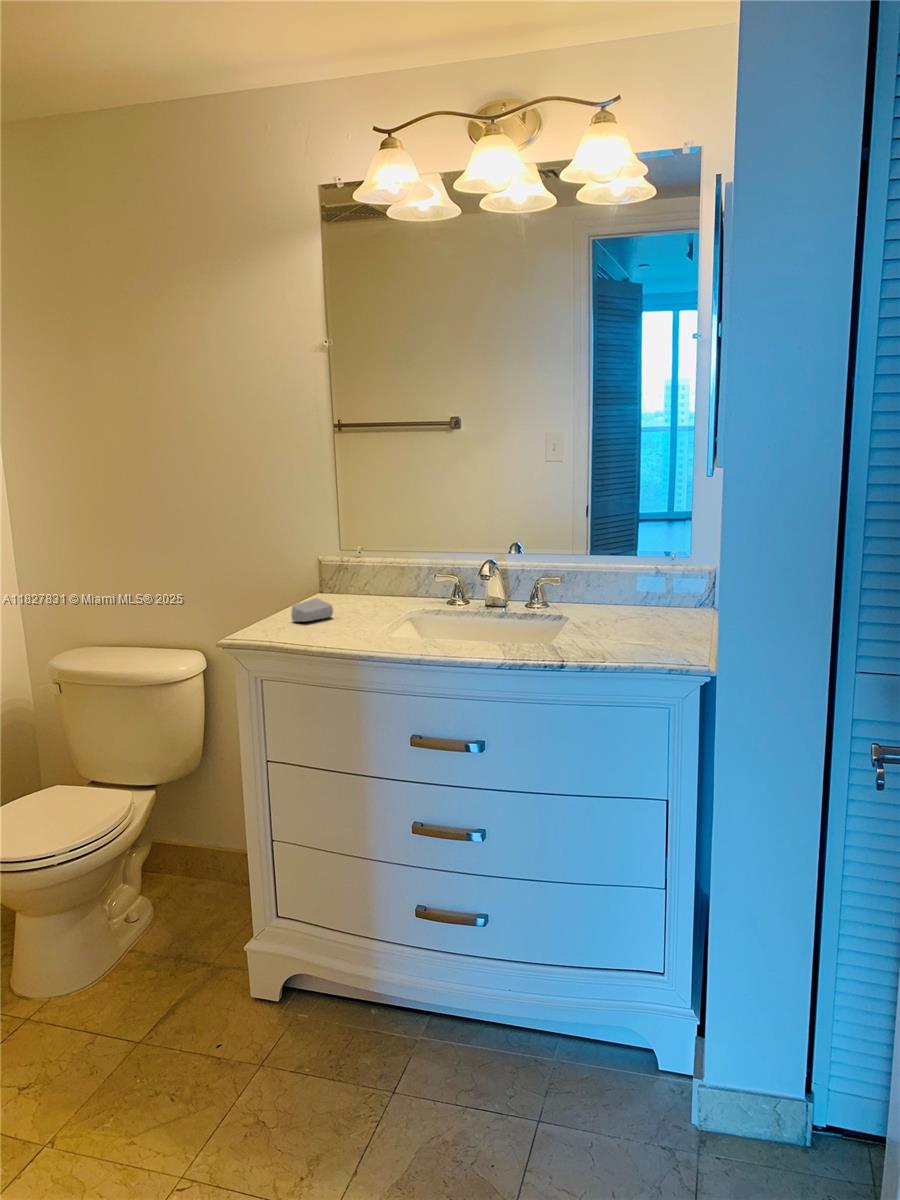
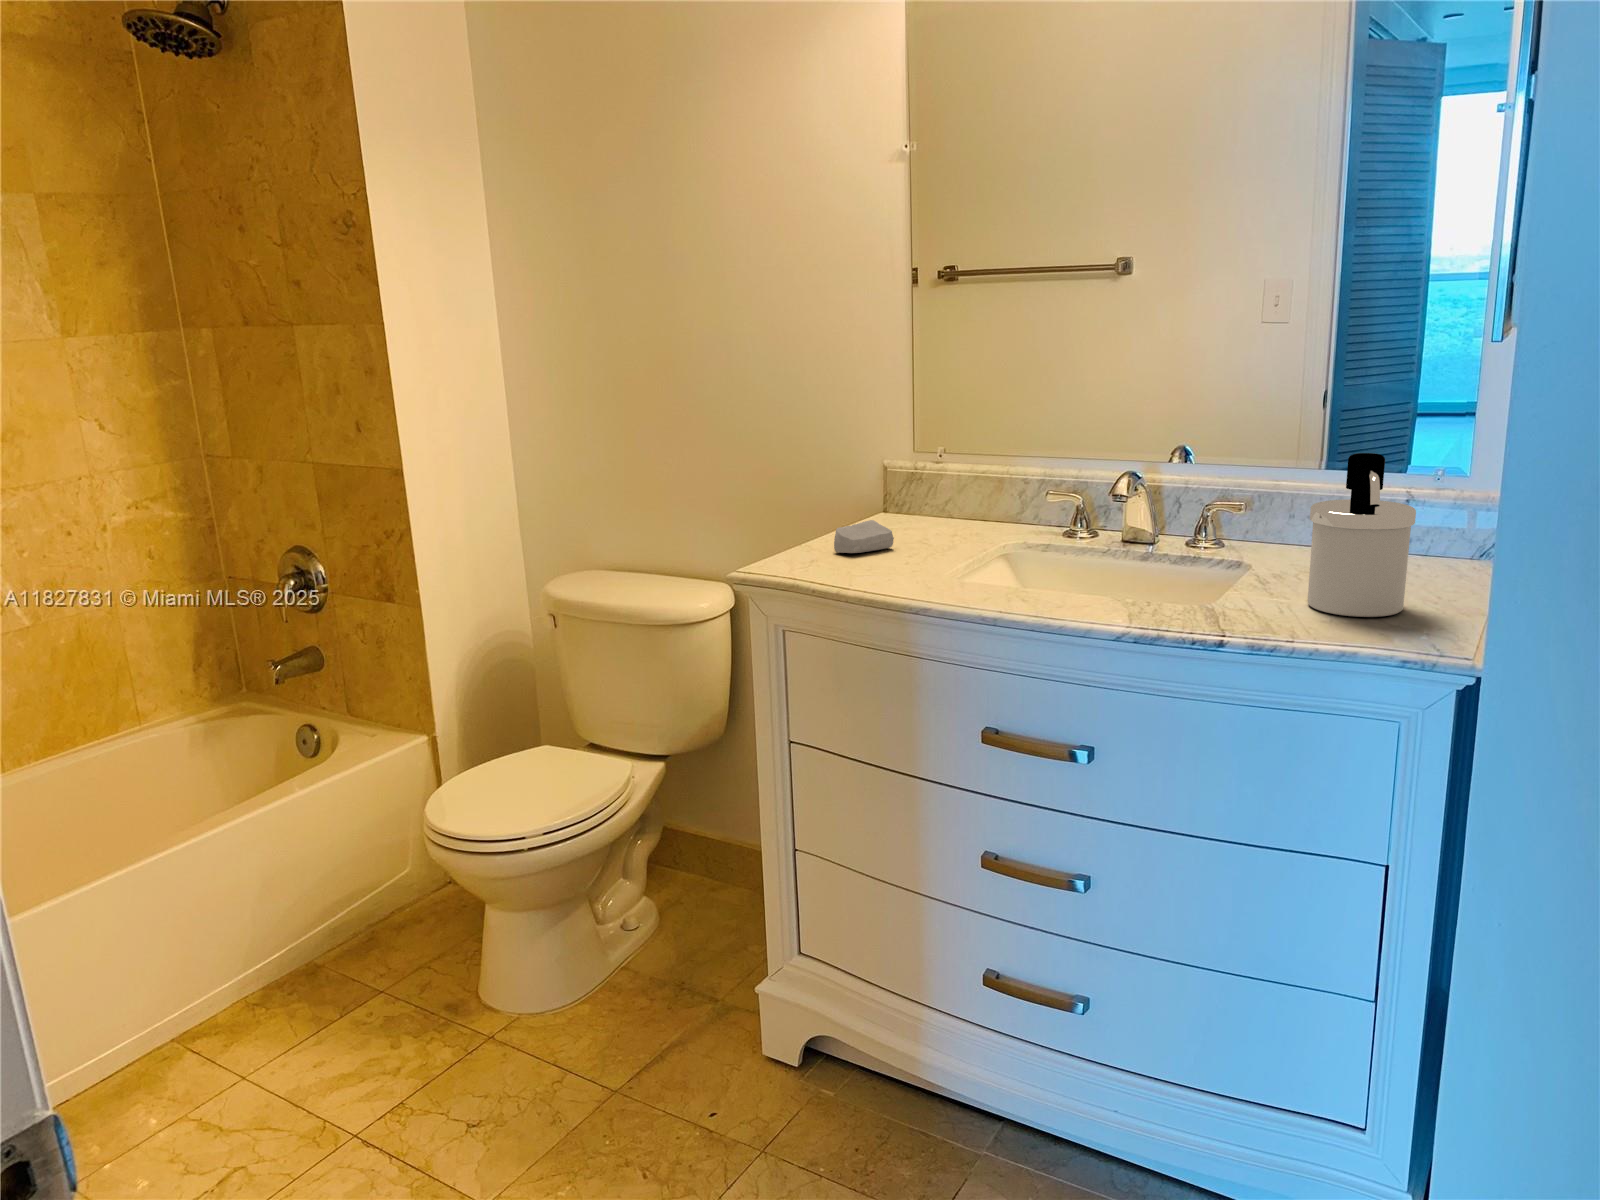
soap dispenser: none [606,544,667,645] -> present [1308,453,1416,617]

